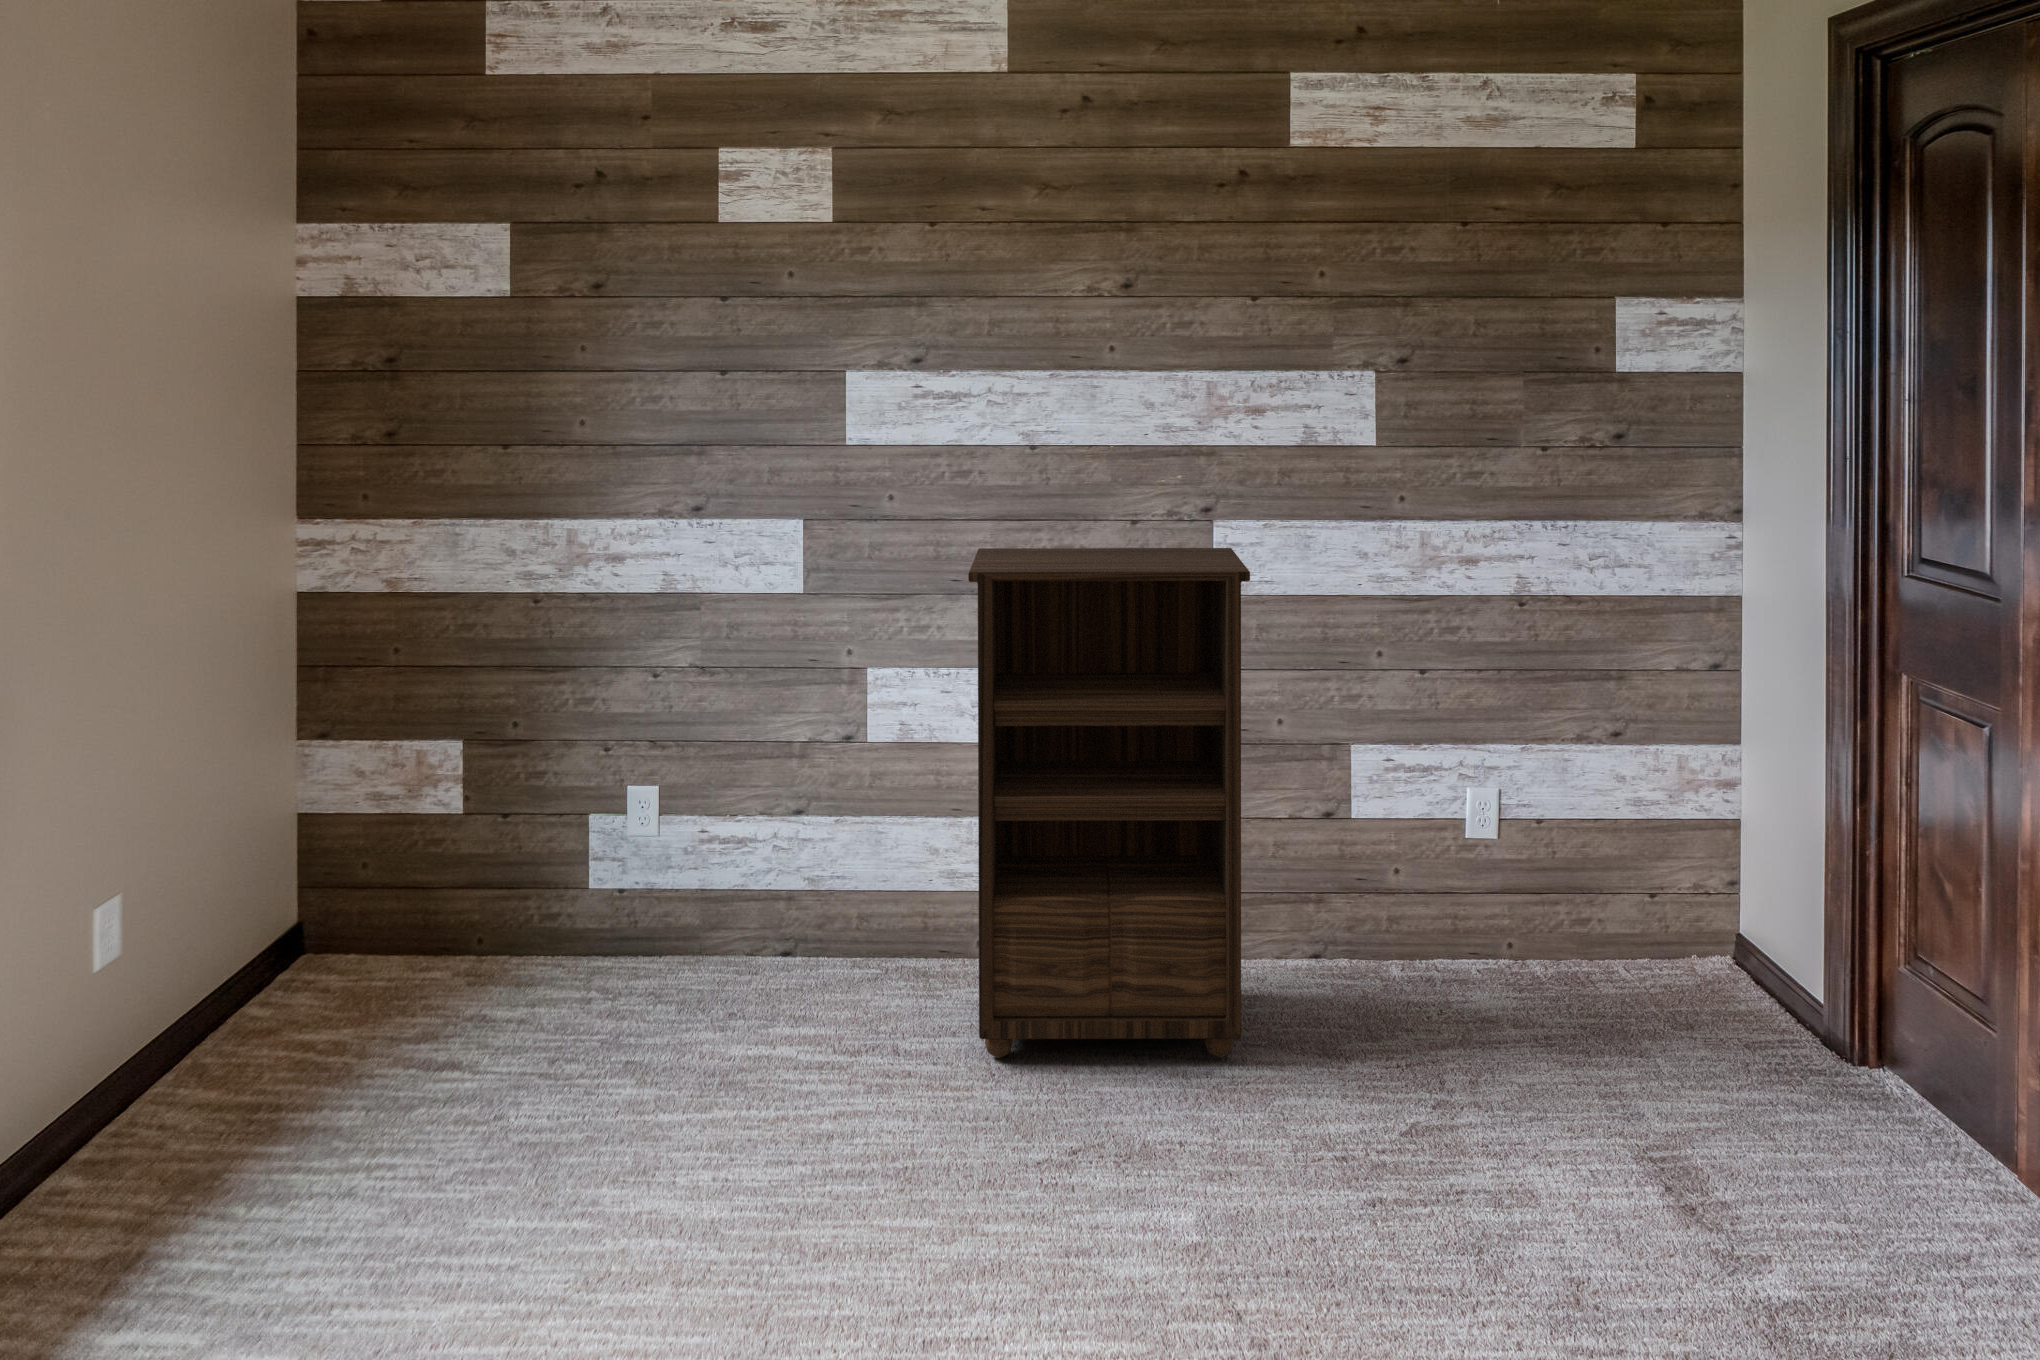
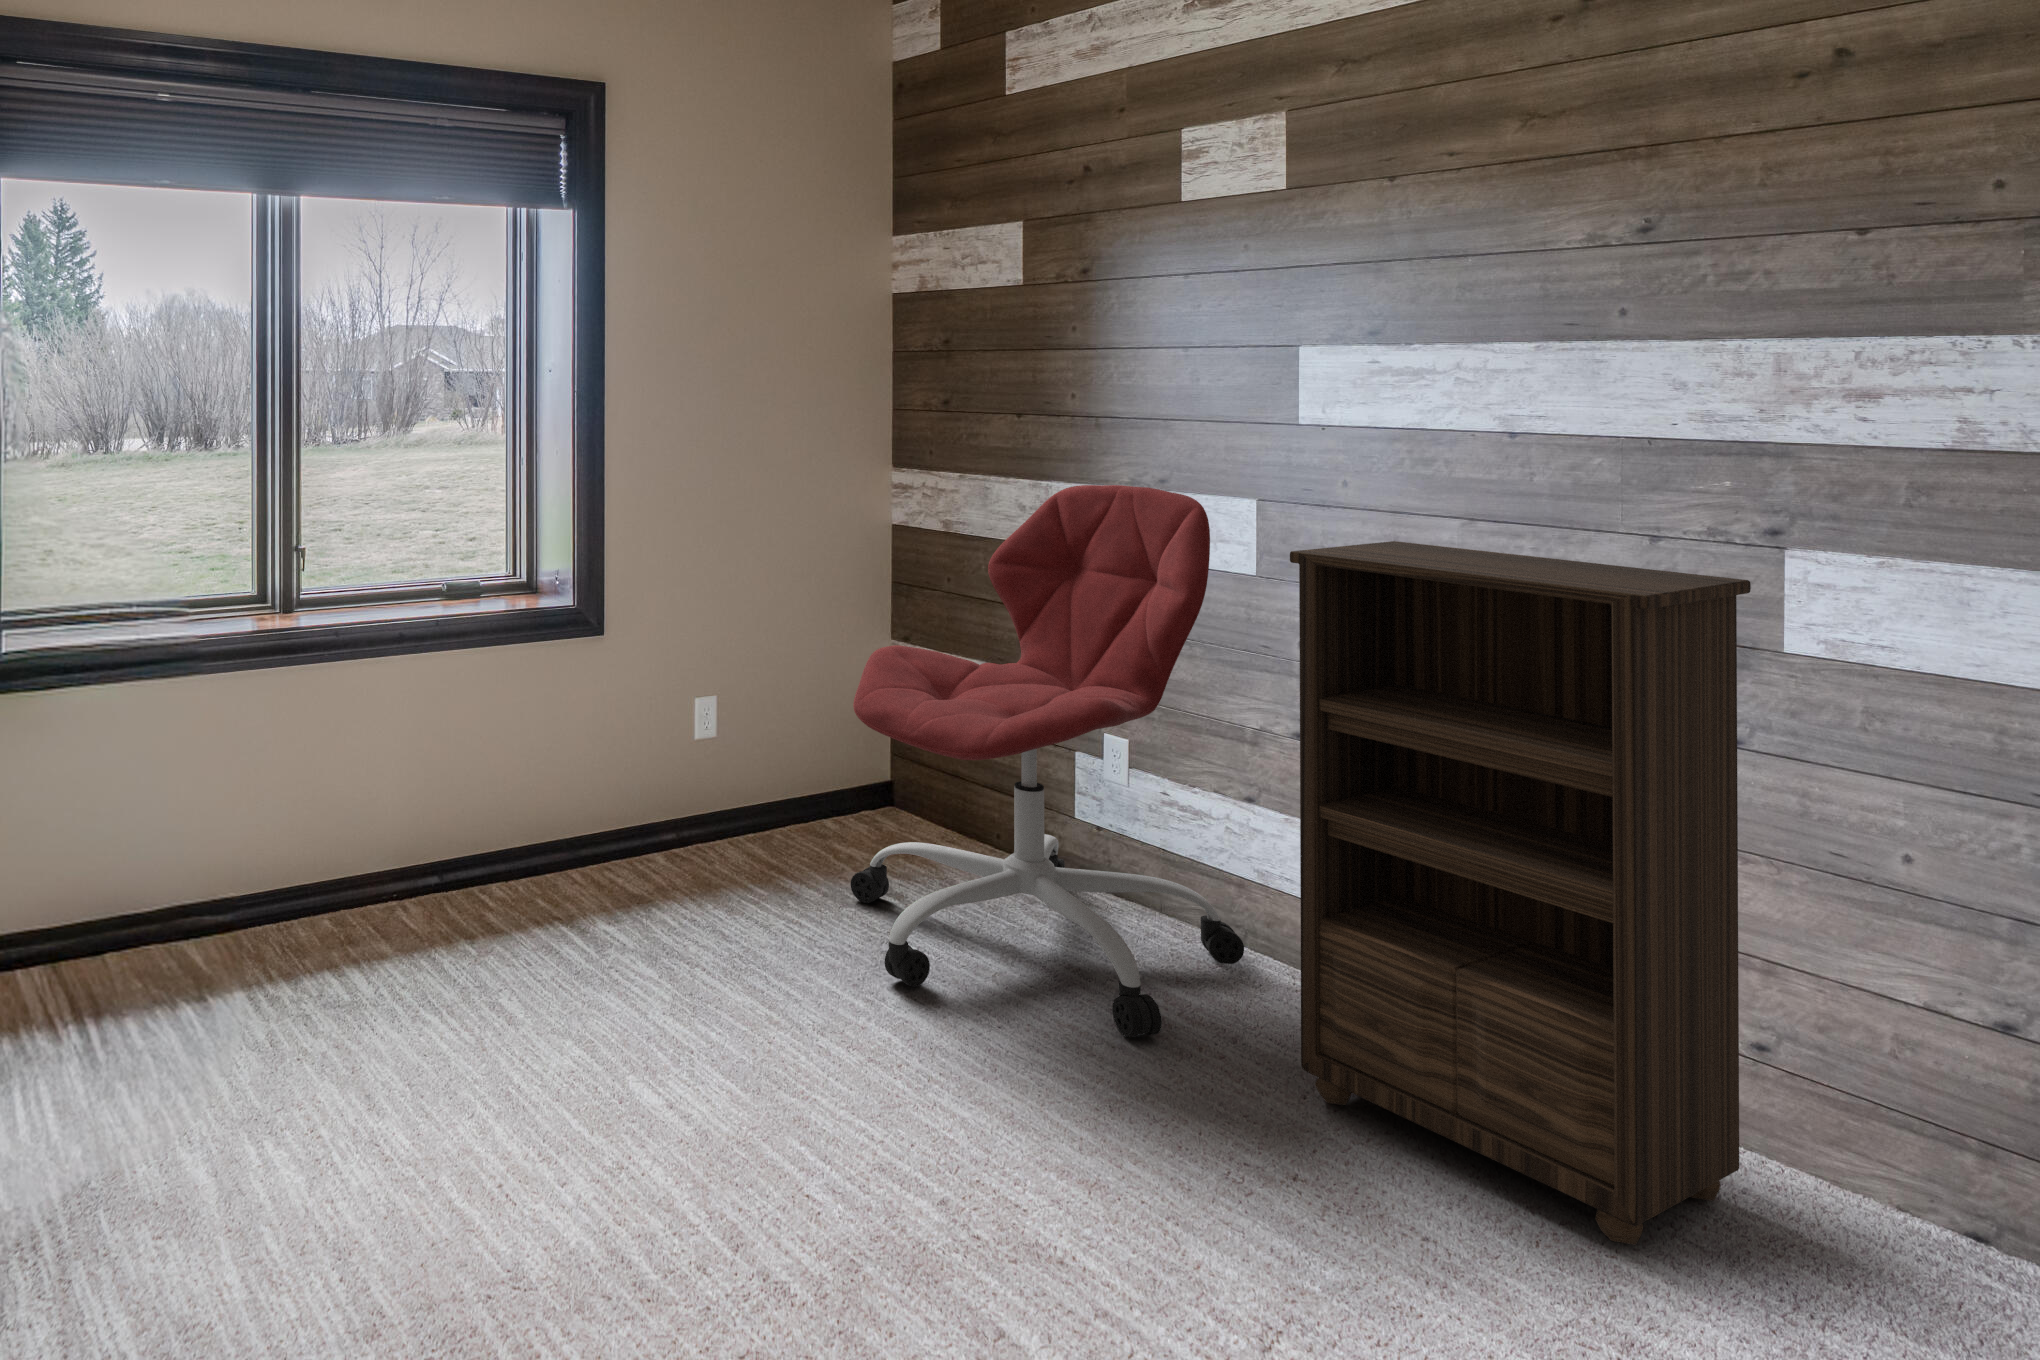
office chair: none [397,521,846,1153] -> present [851,485,1244,1037]

